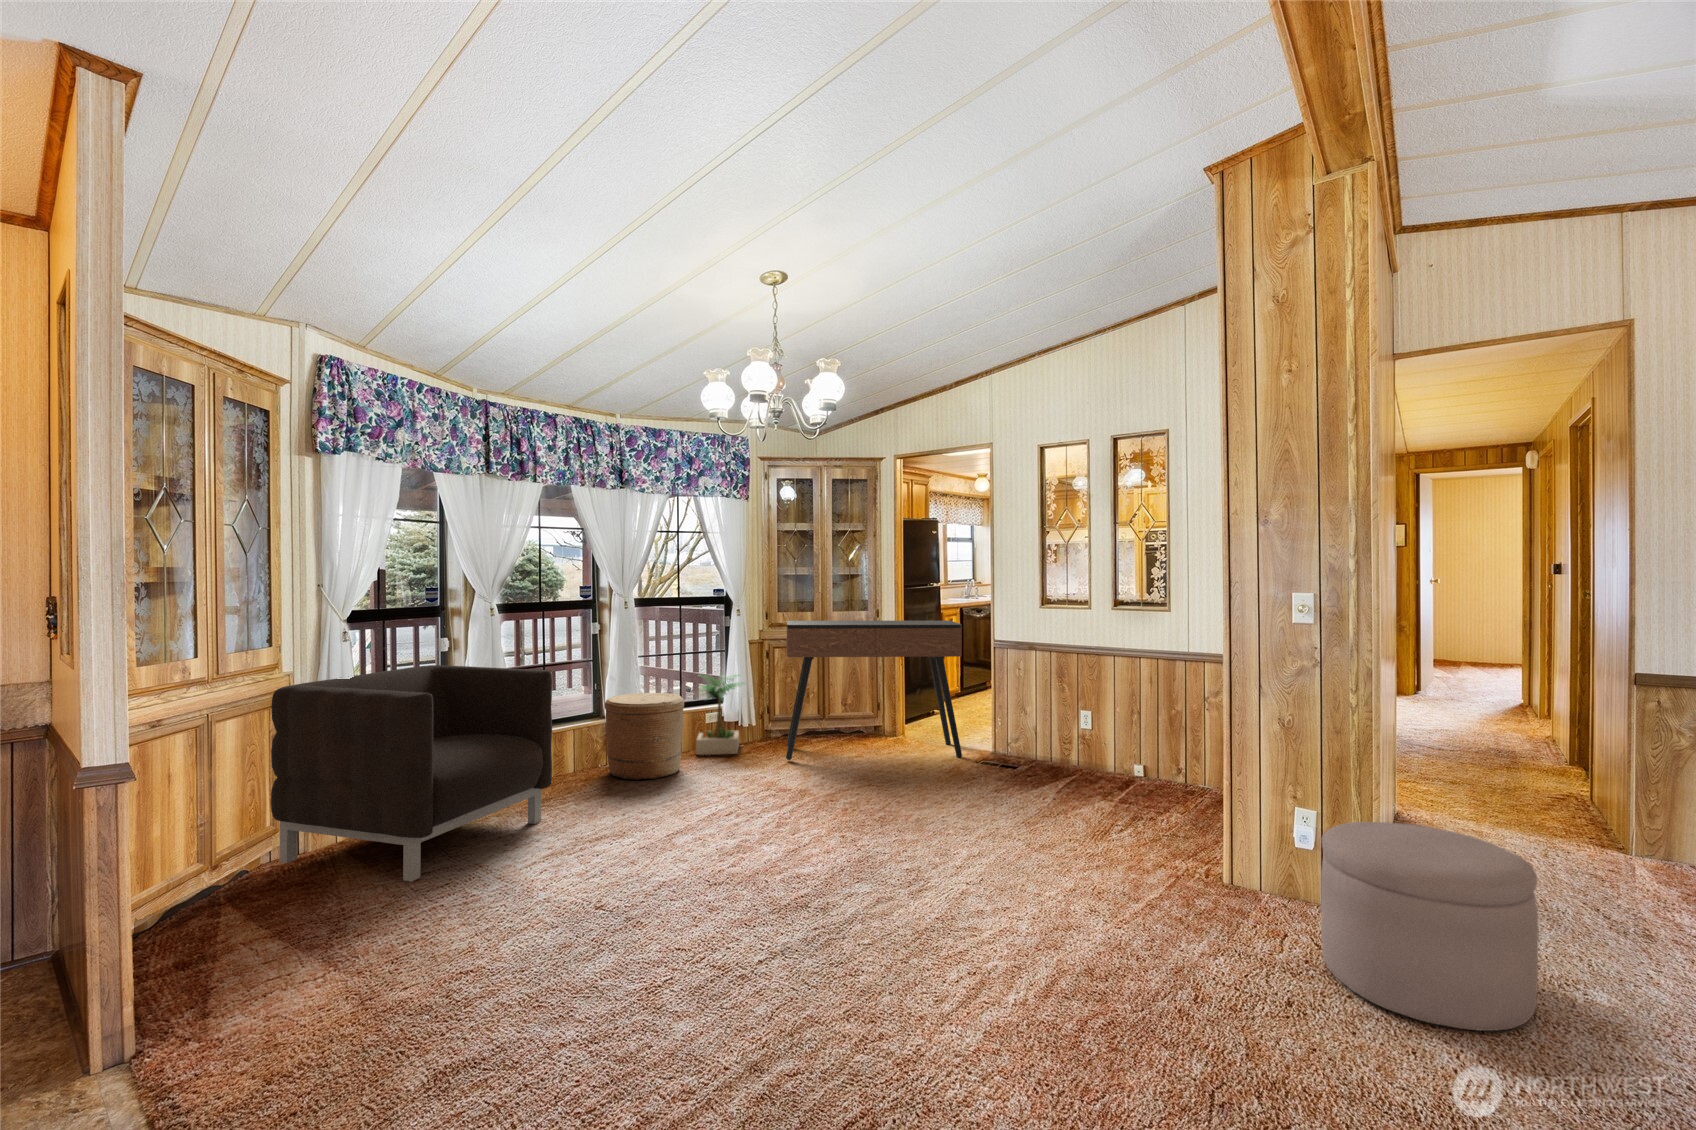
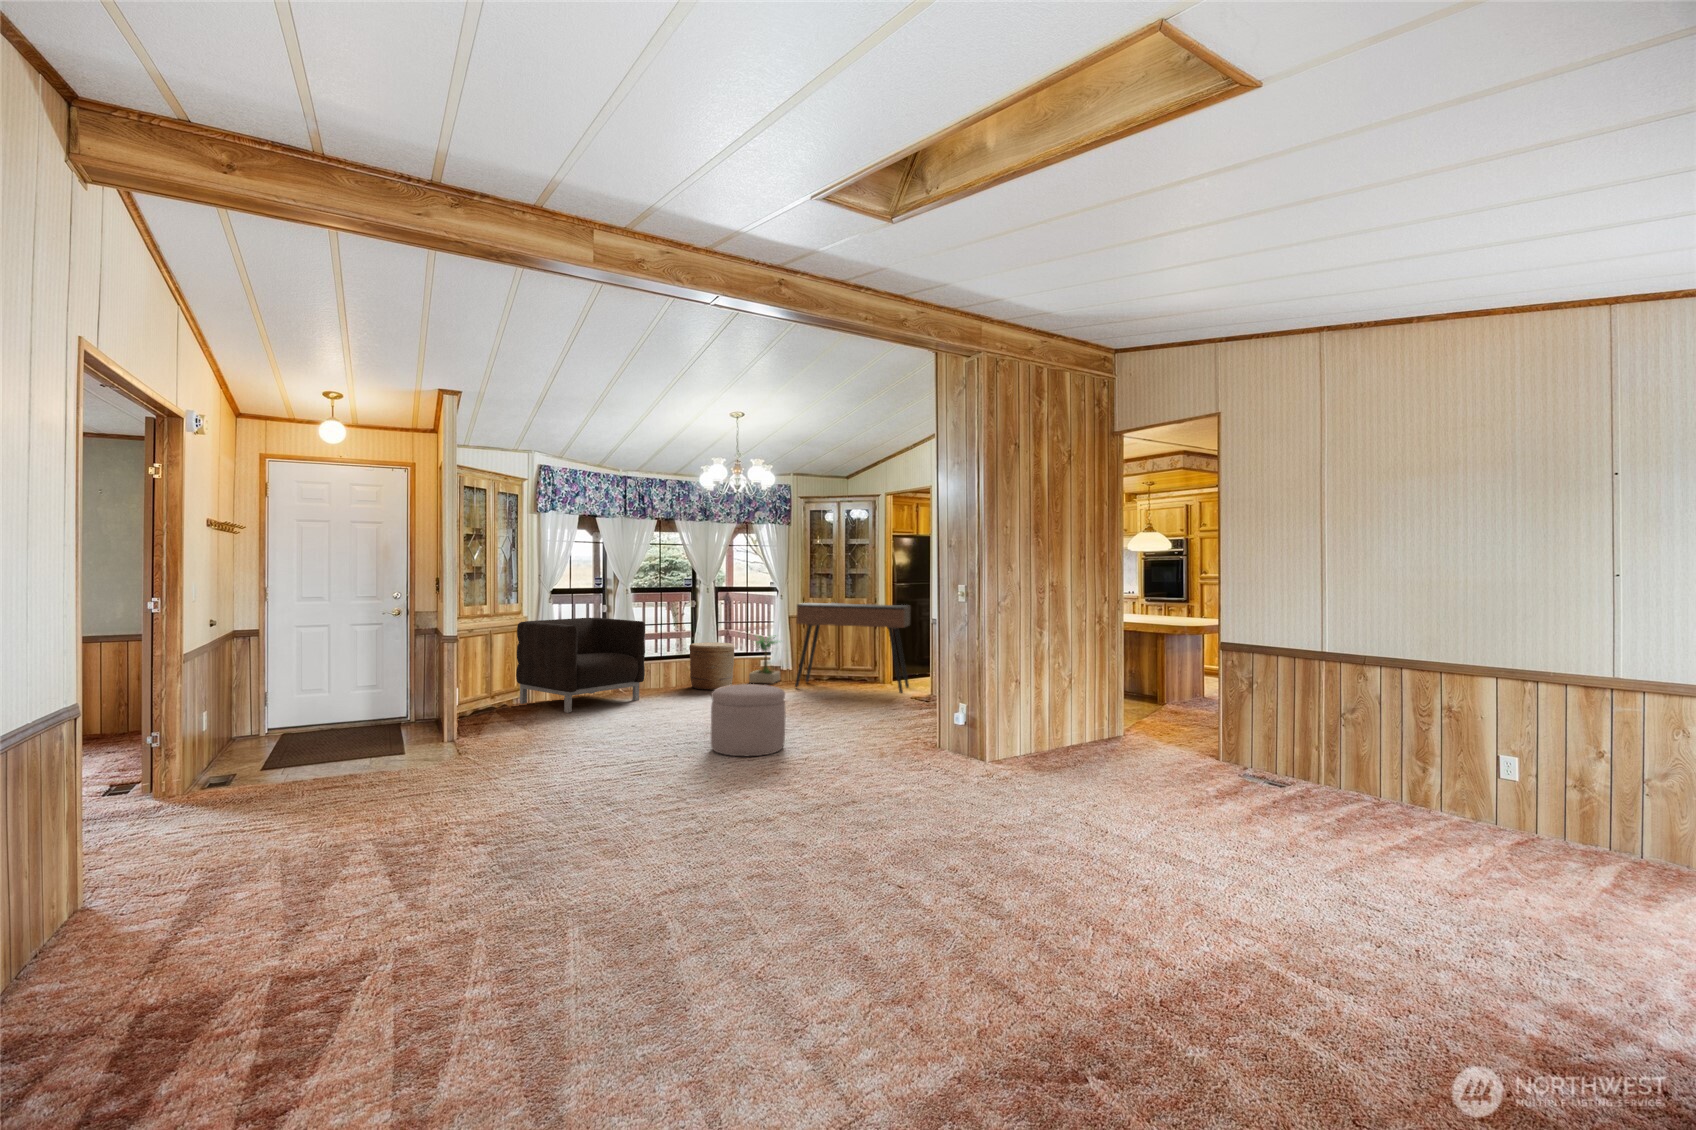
ottoman: present [1321,822,1538,1031] -> present [711,684,786,756]

